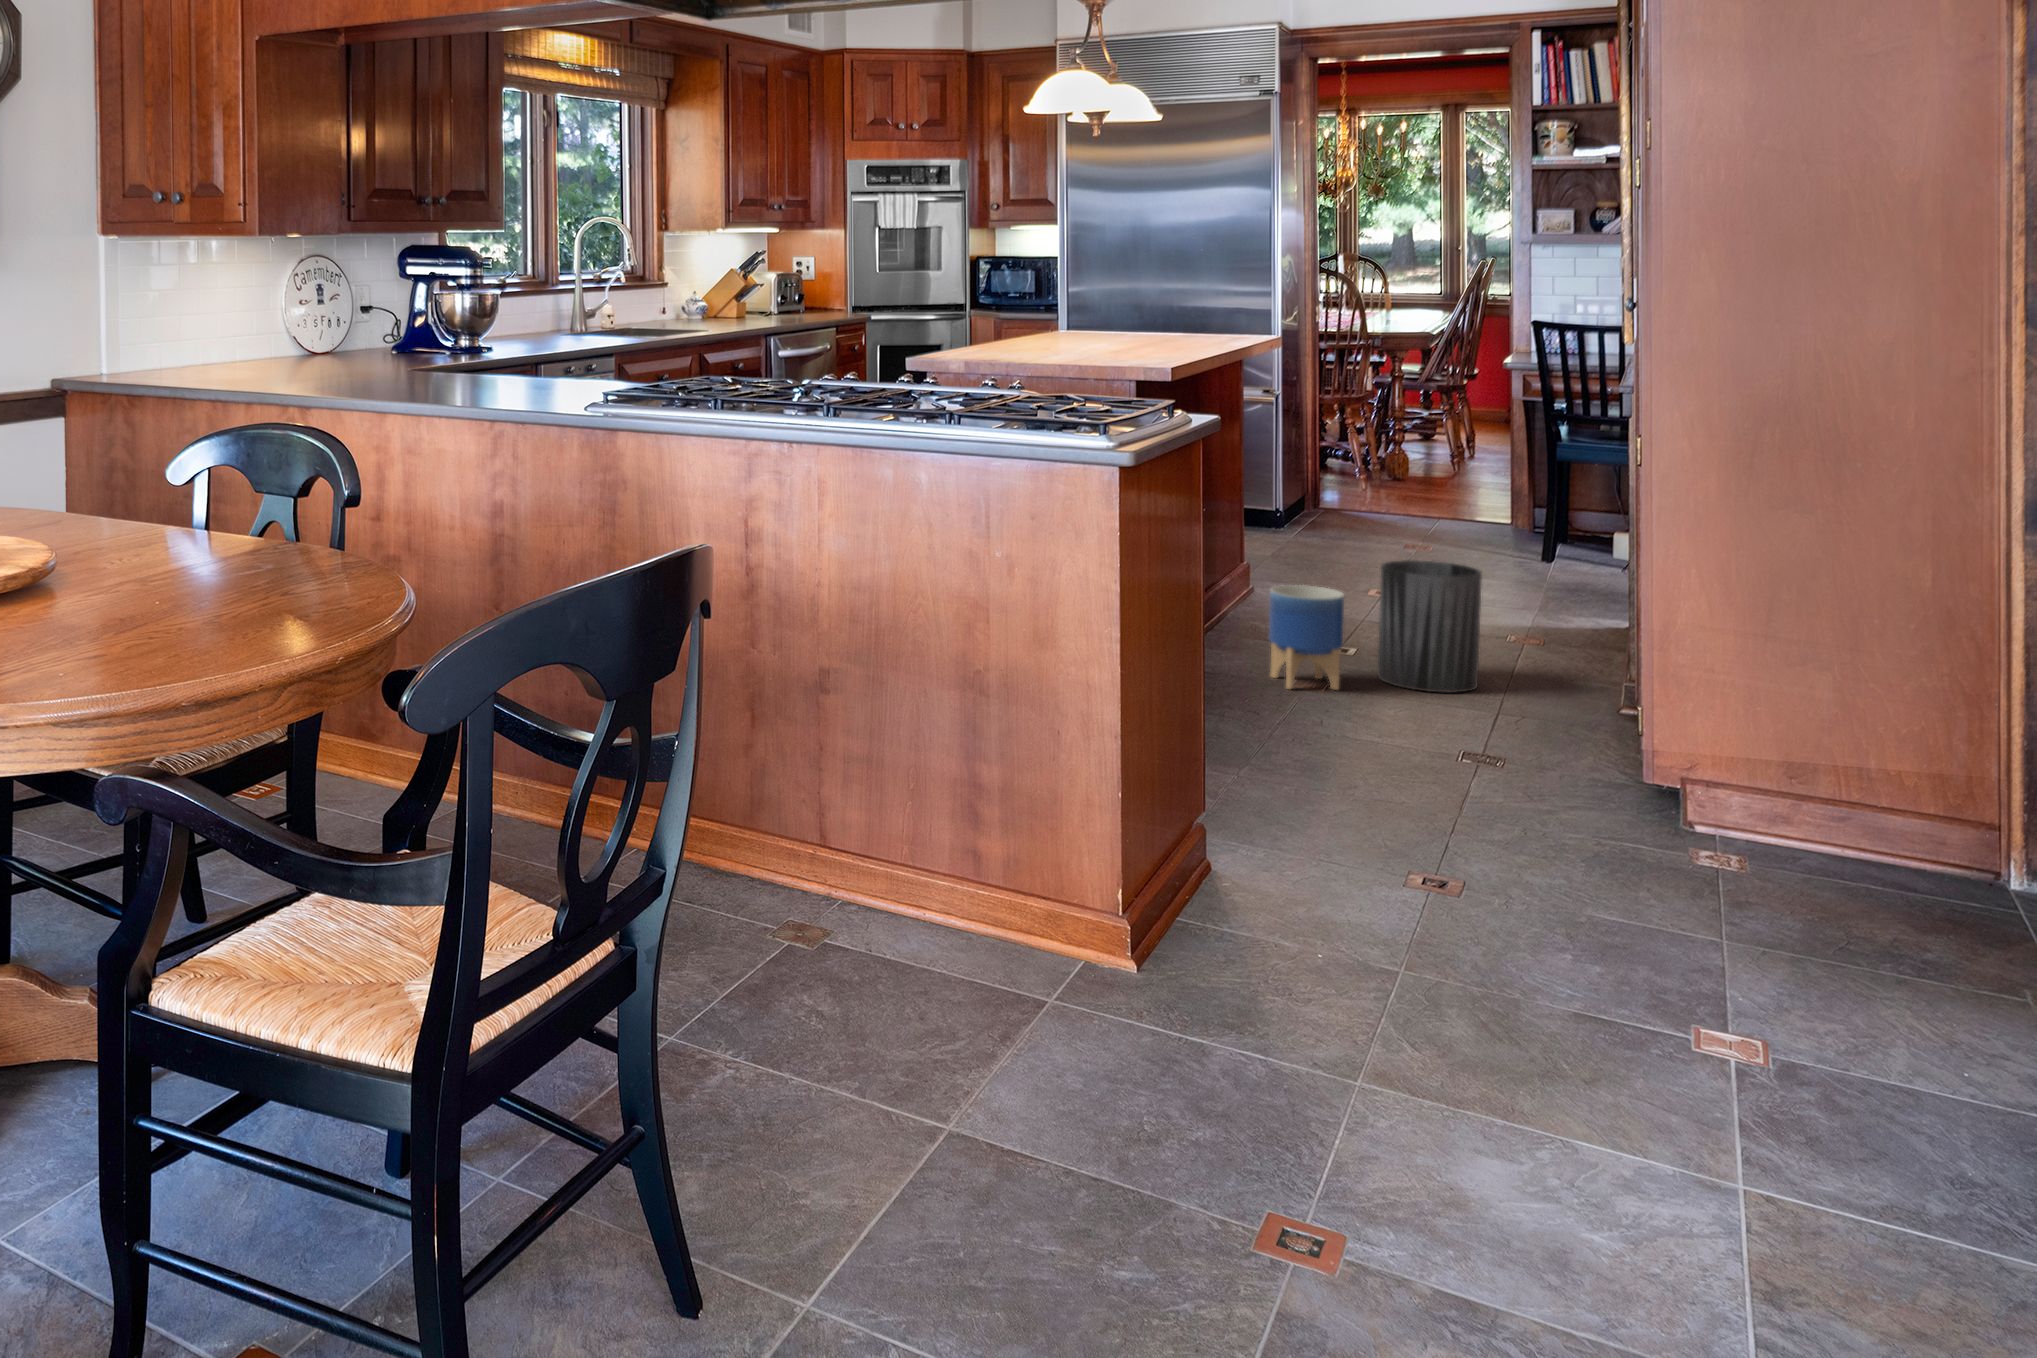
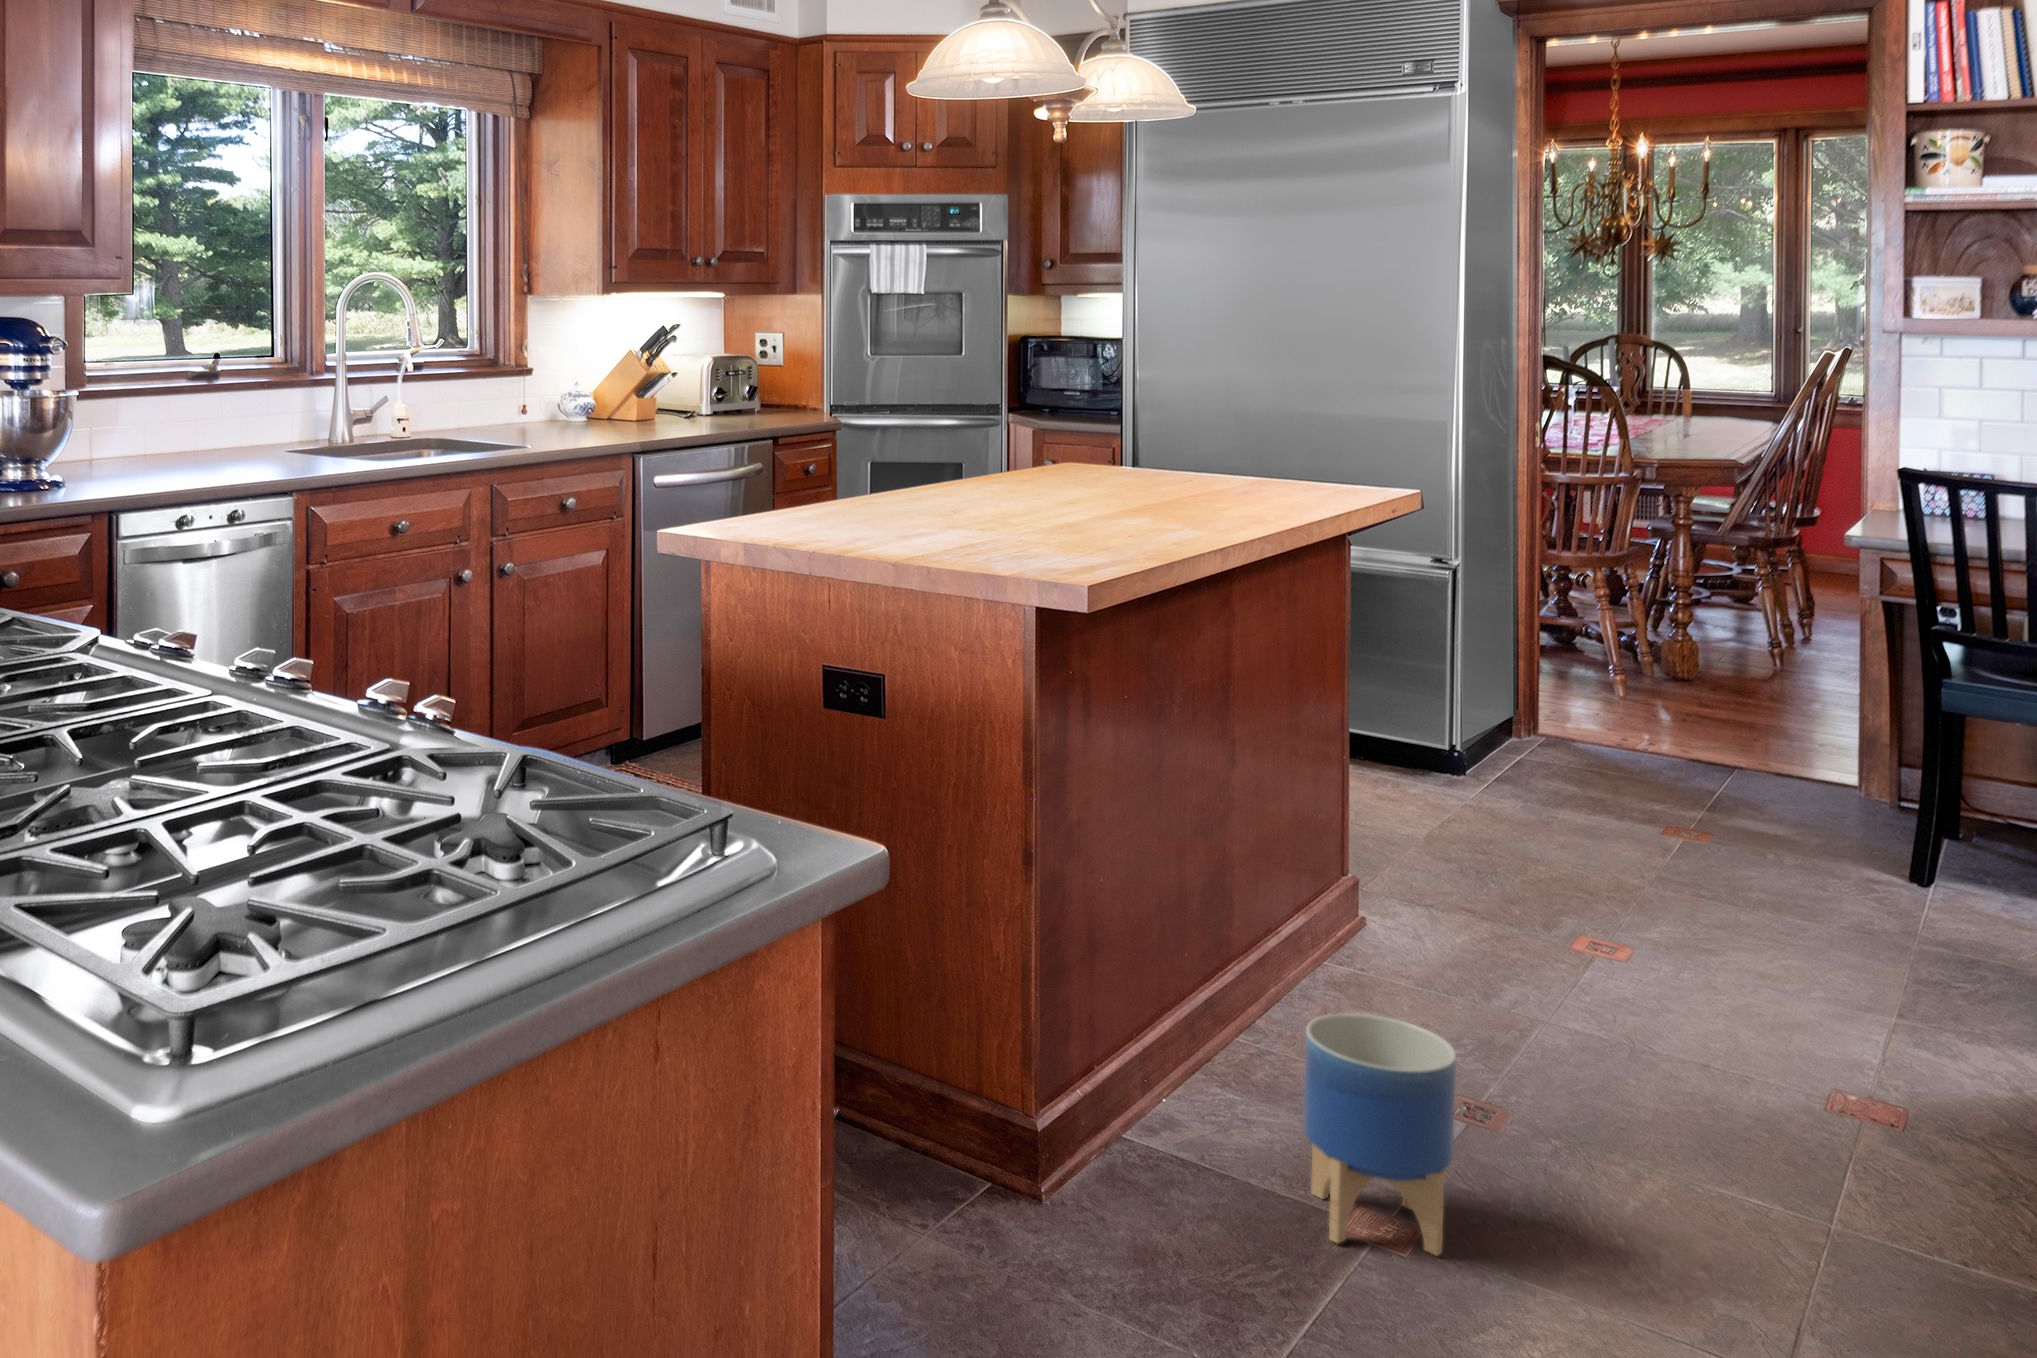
trash can: present [1378,560,1482,693] -> none [1537,975,1760,1290]

